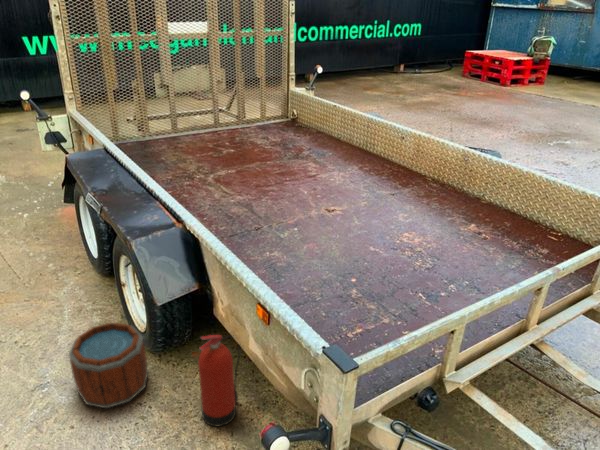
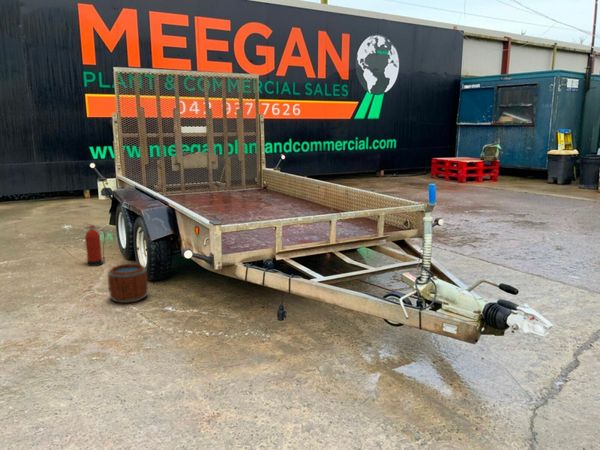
fire extinguisher: present [198,335,240,426] -> present [85,225,105,266]

